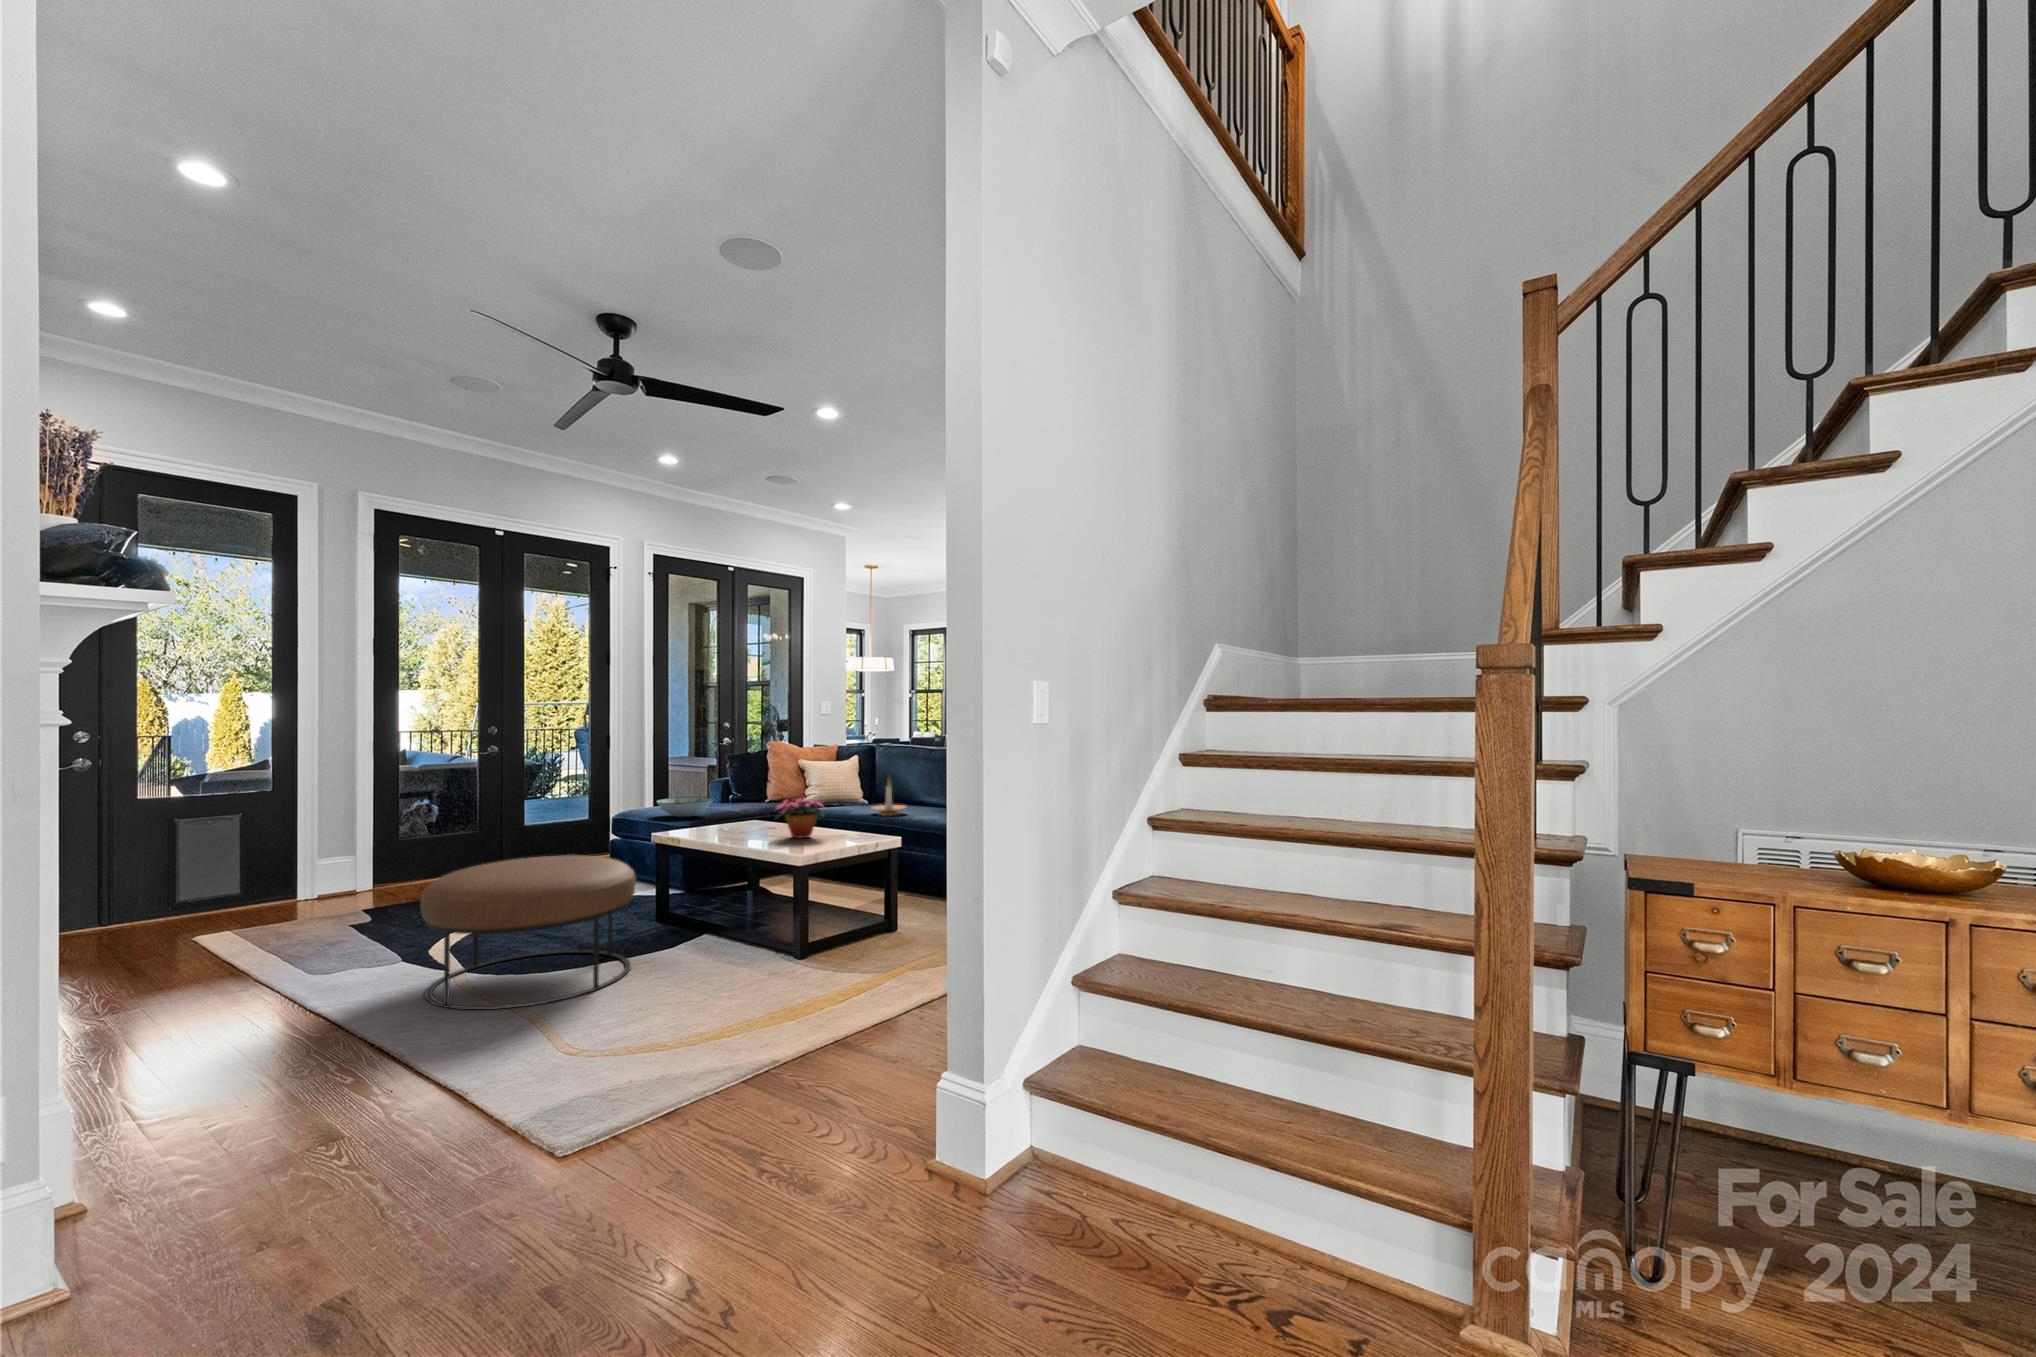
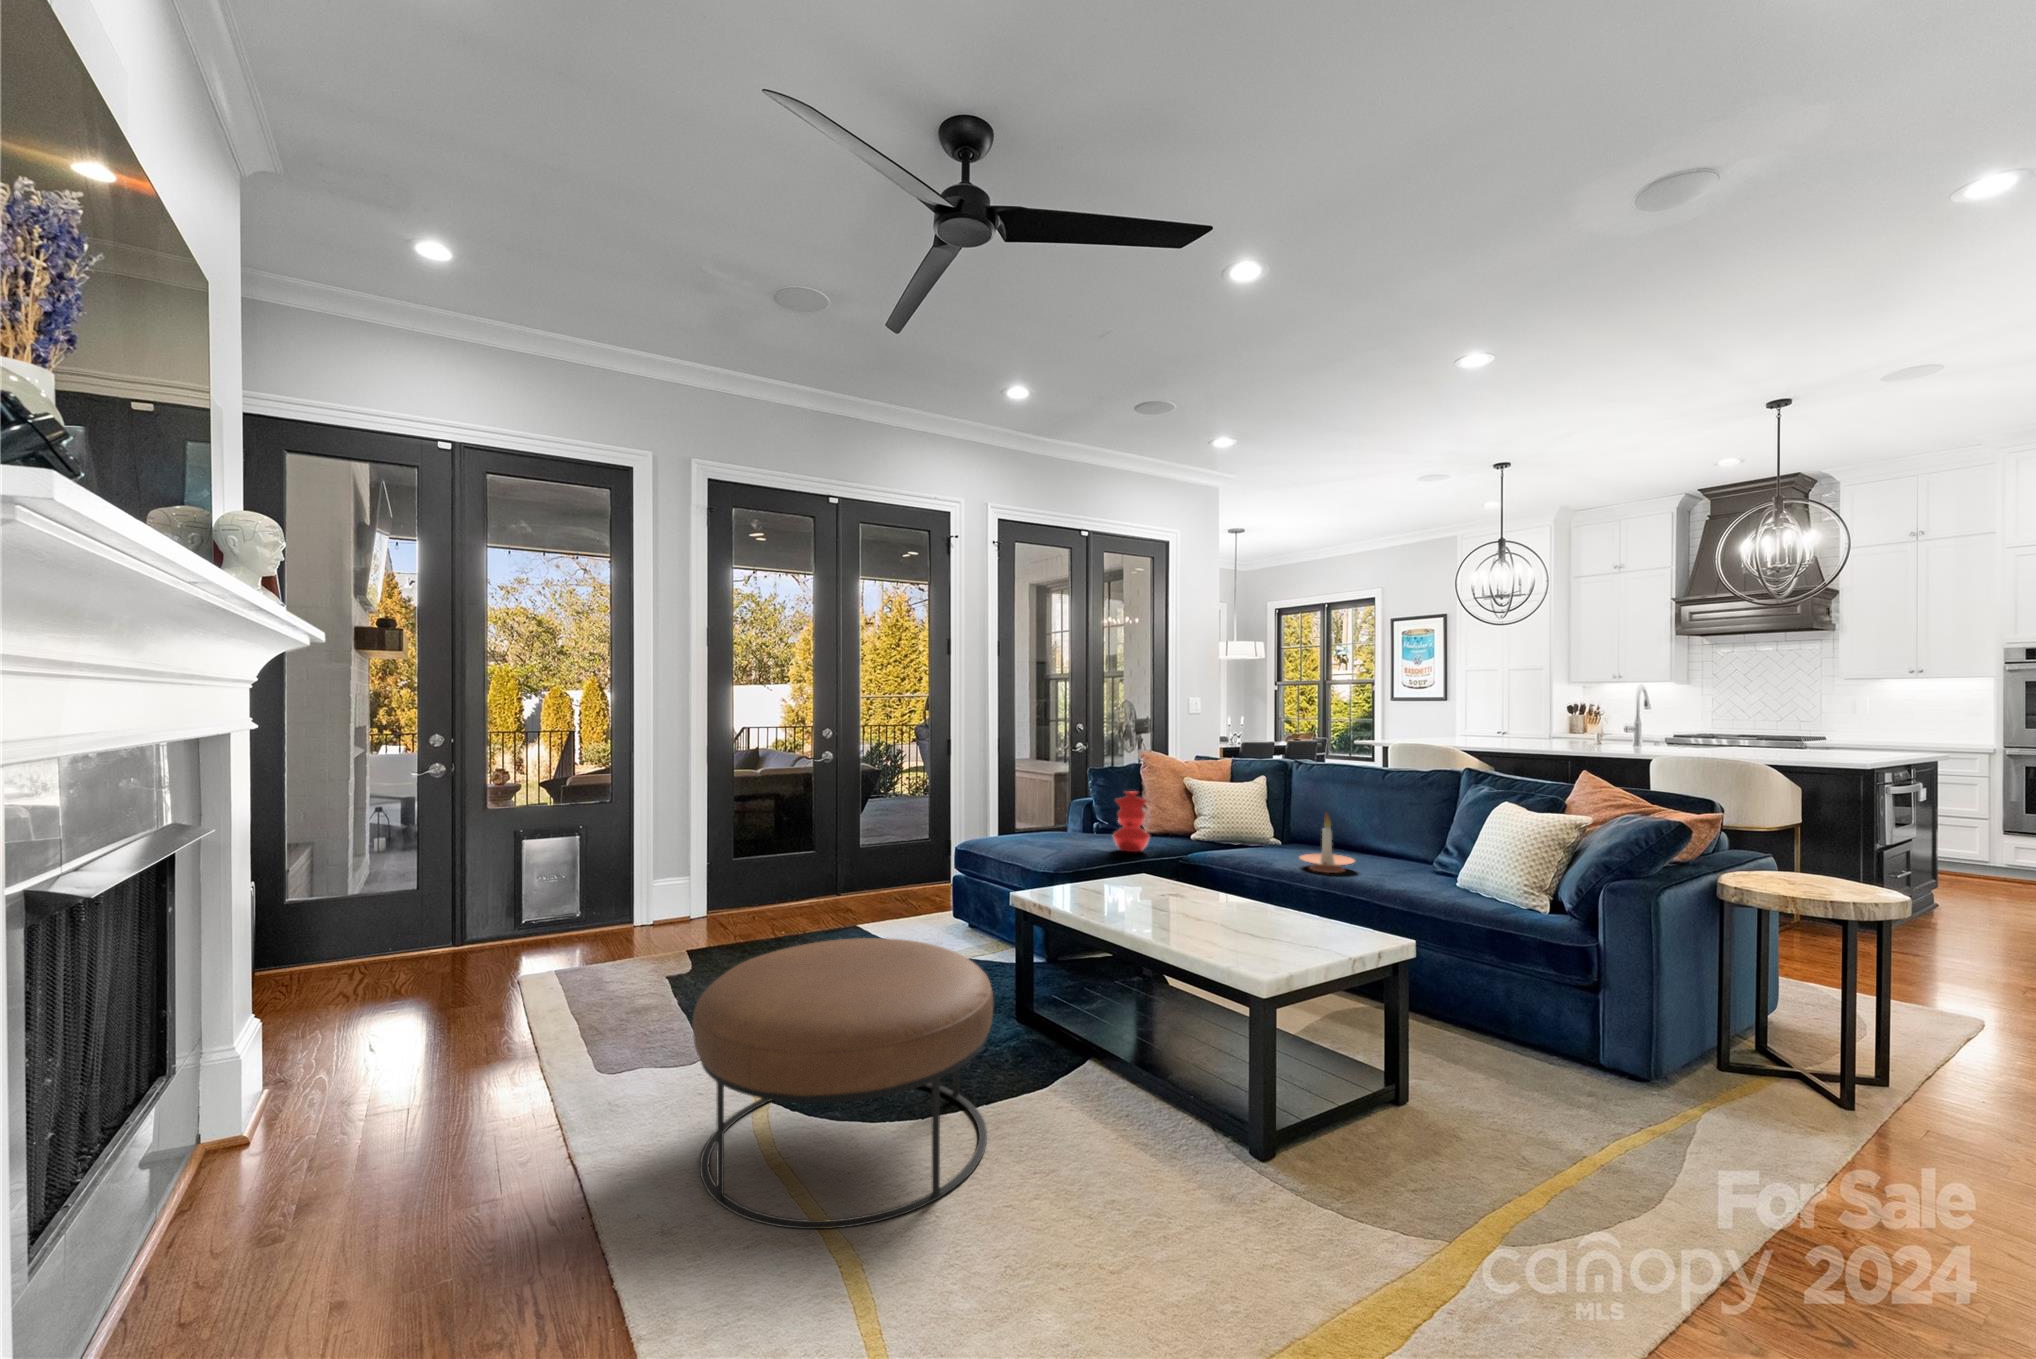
vase: none [739,768,767,812] -> present [1113,791,1150,852]
decorative bowl: present [656,797,713,817] -> none [1010,828,1082,858]
flower arrangement: present [777,798,823,838] -> none [1184,858,1278,925]

